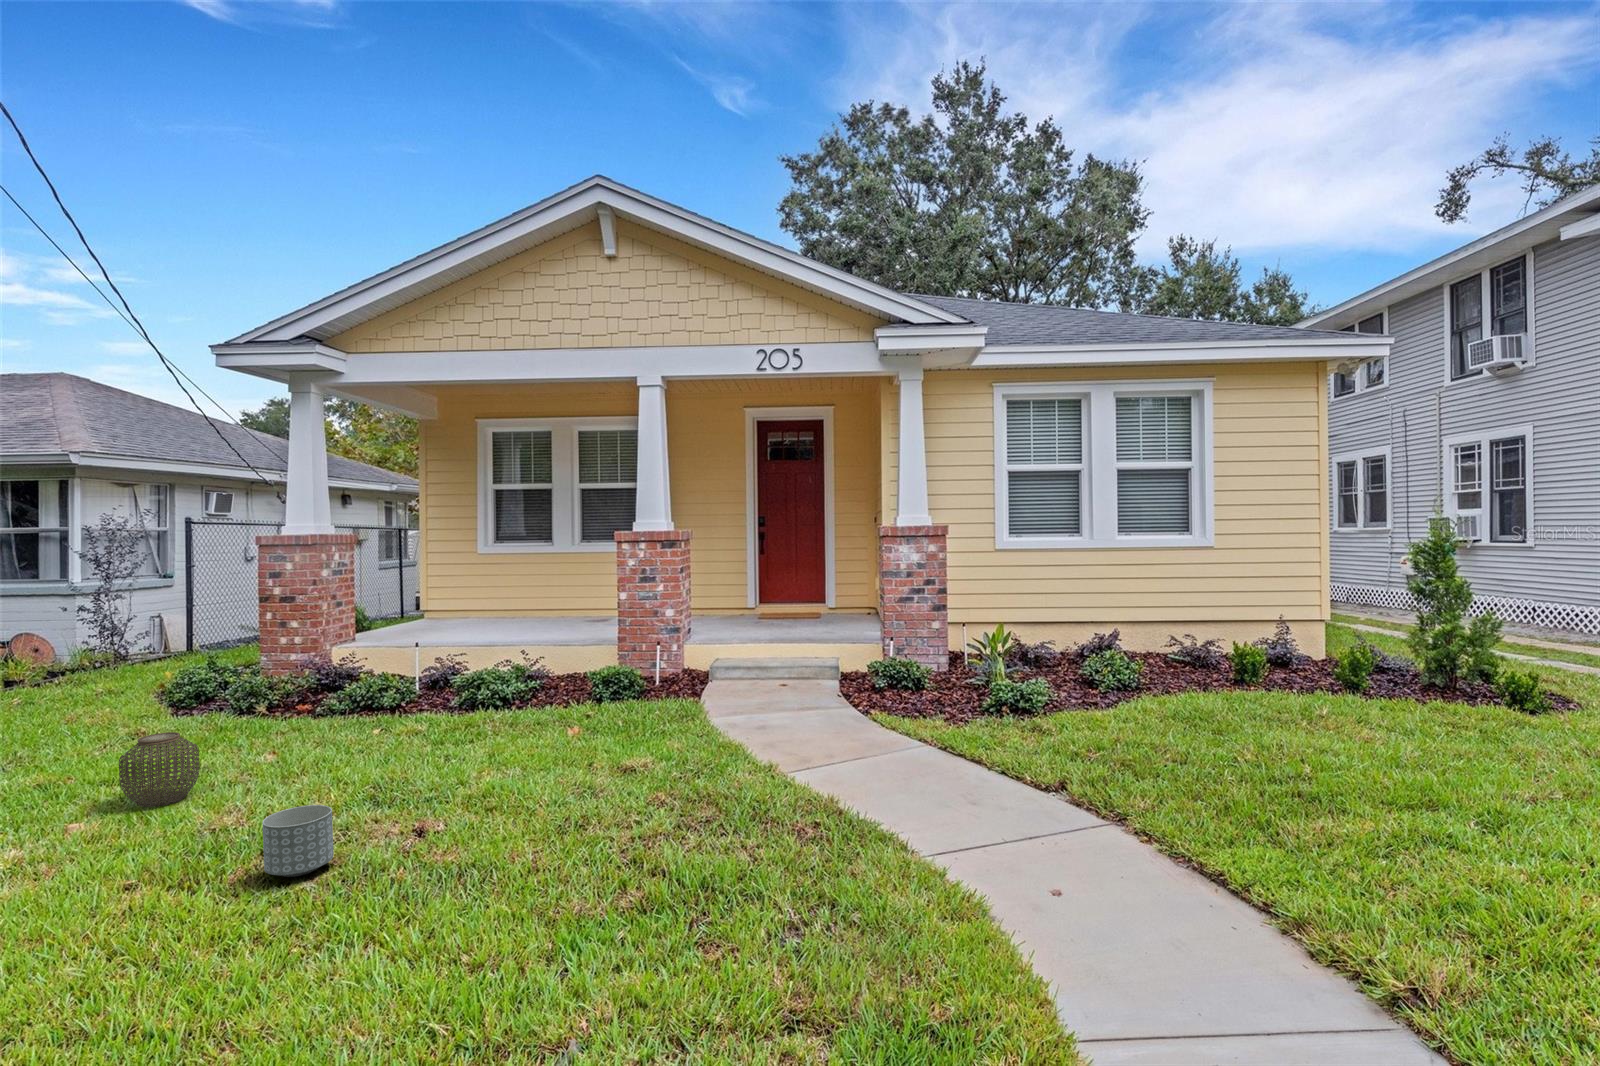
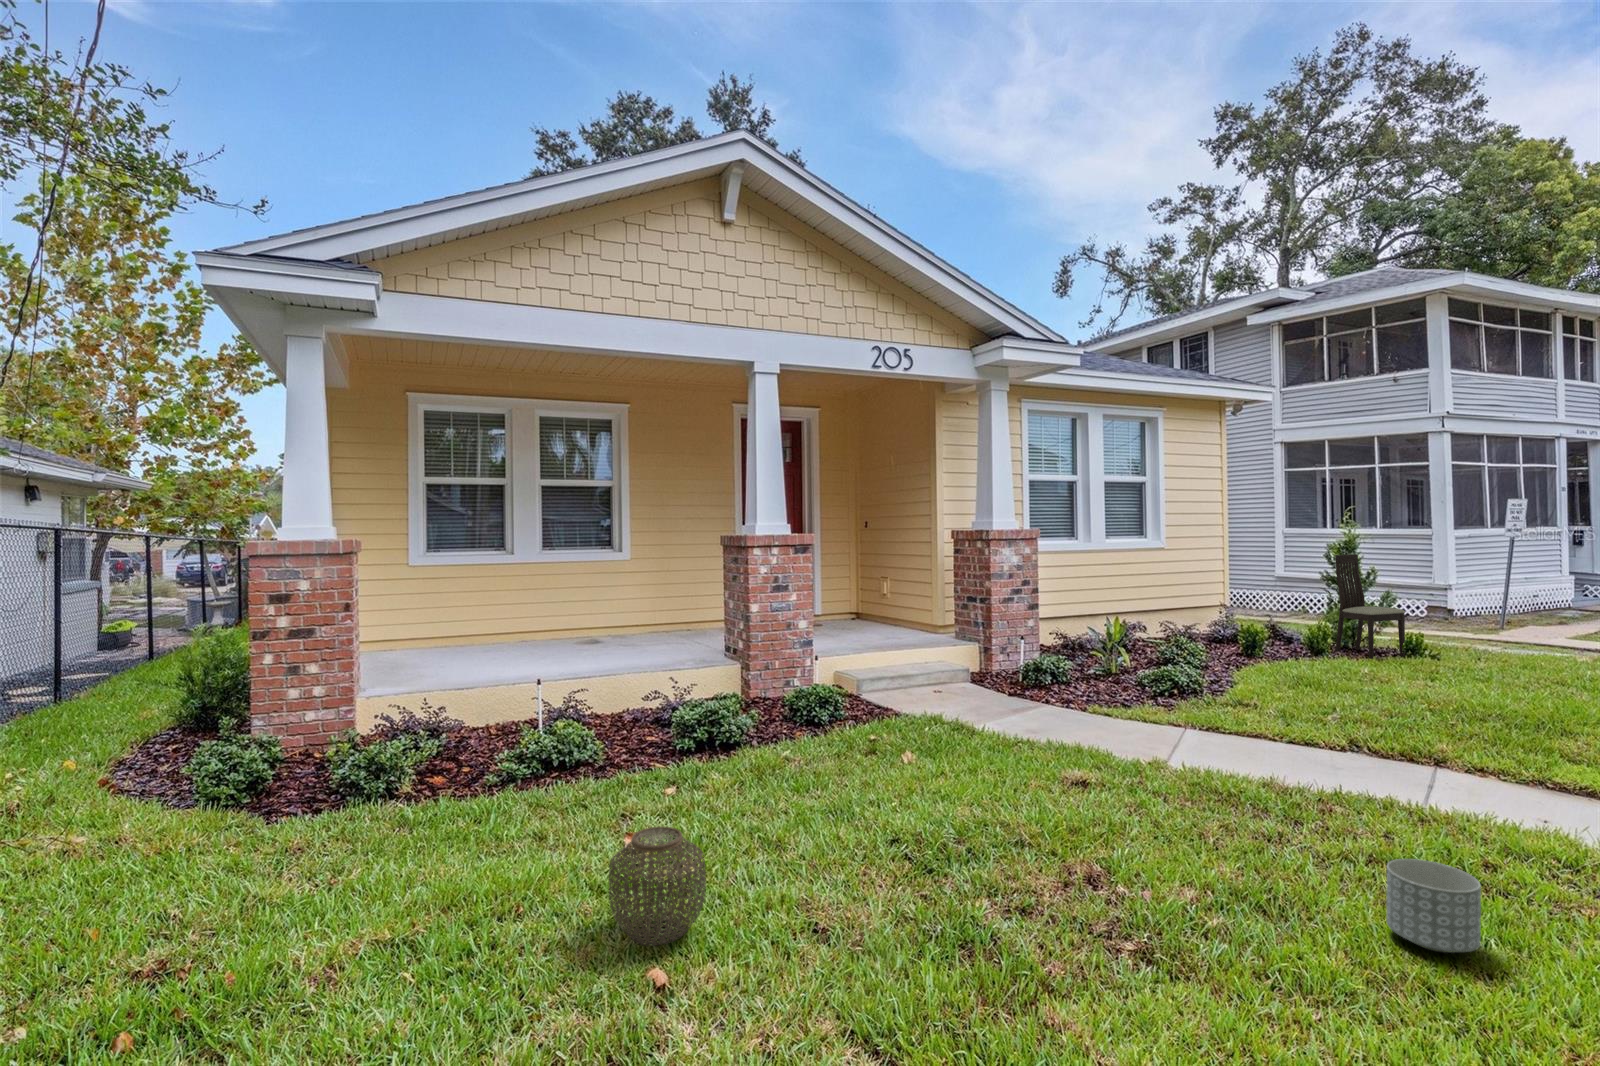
chair: none [1393,558,1481,701] -> present [1335,554,1405,659]
planter: present [262,805,334,877] -> present [1386,859,1481,953]

